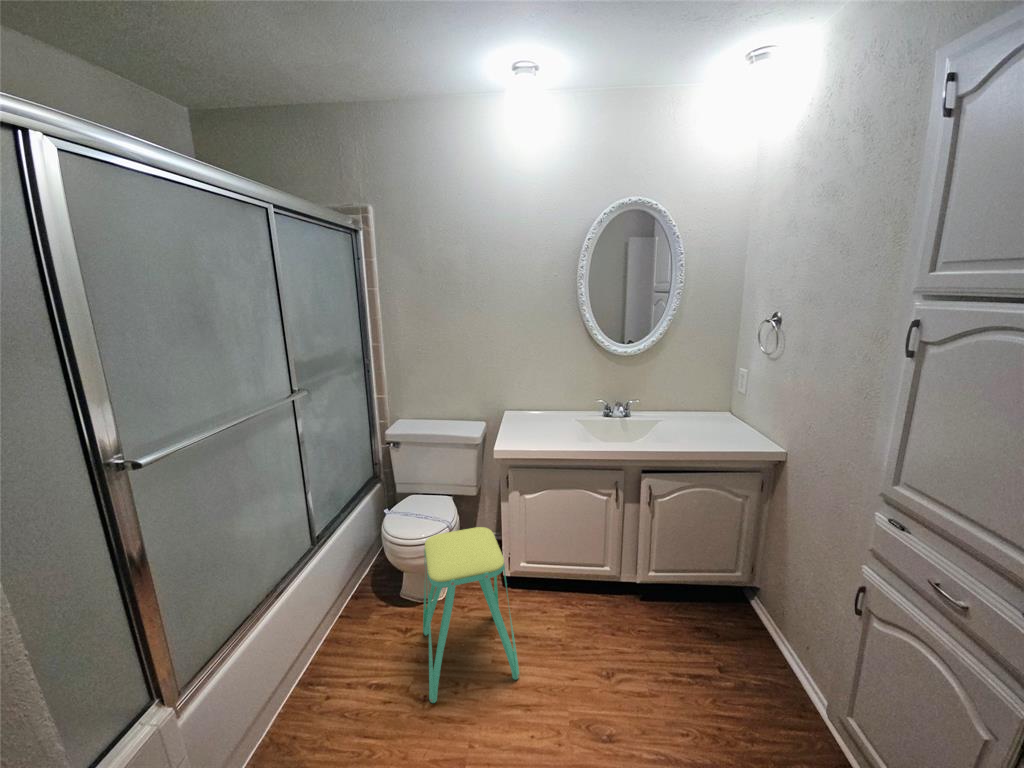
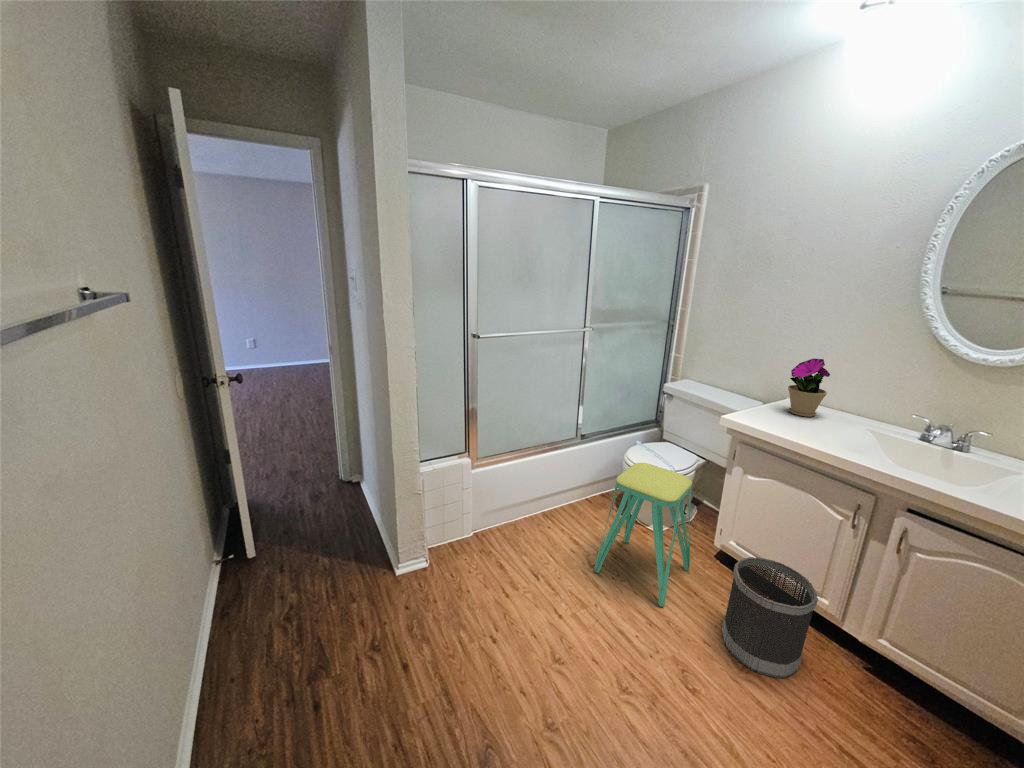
flower pot: none [517,373,547,425] -> present [788,359,830,417]
wastebasket: none [564,559,632,672] -> present [722,557,818,678]

